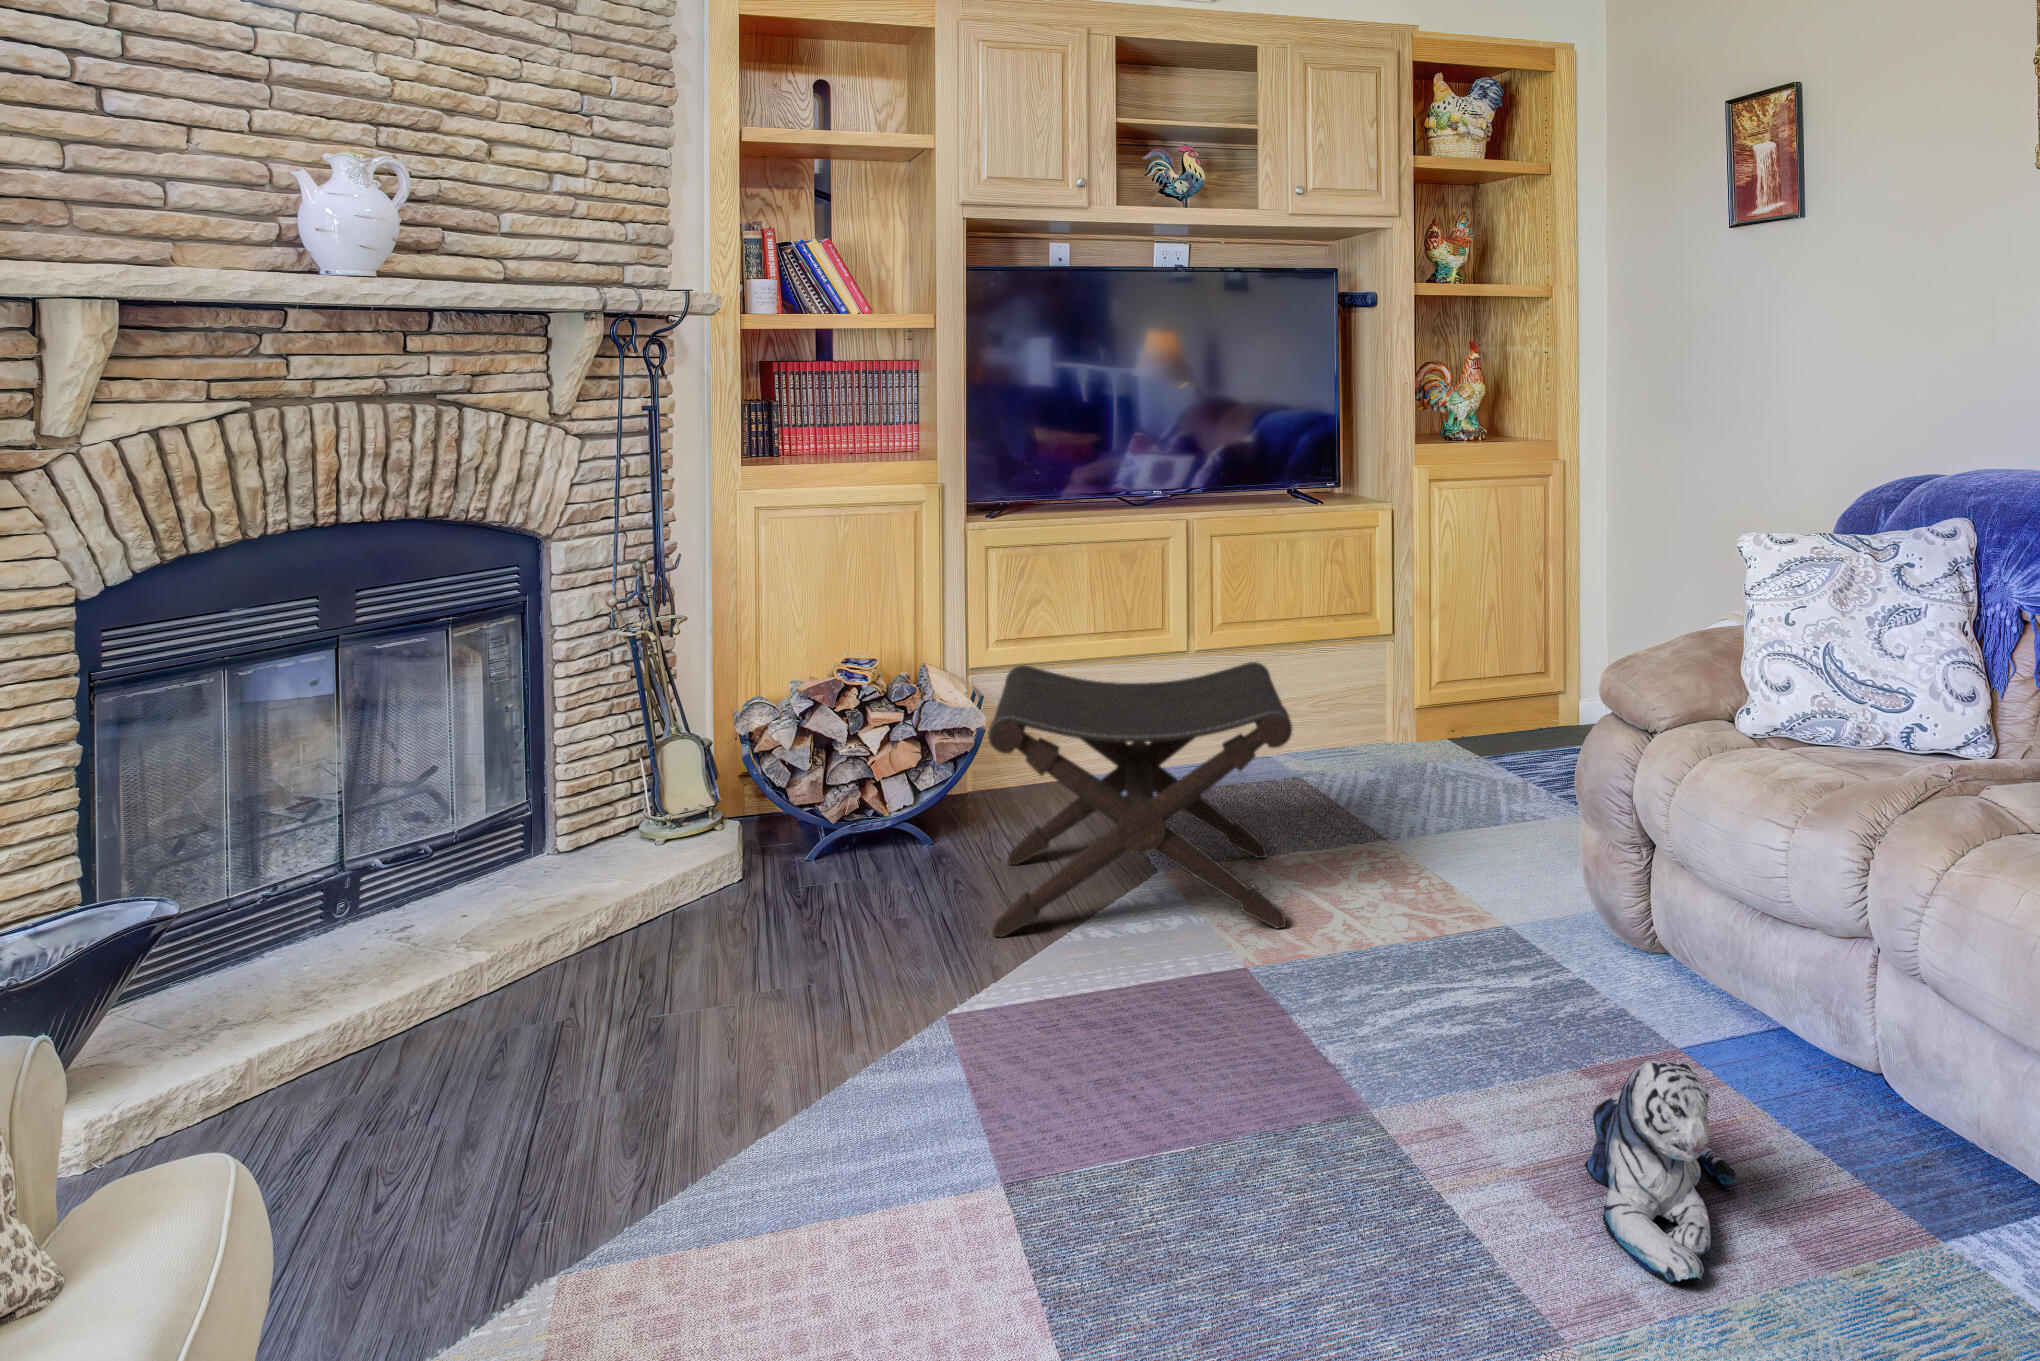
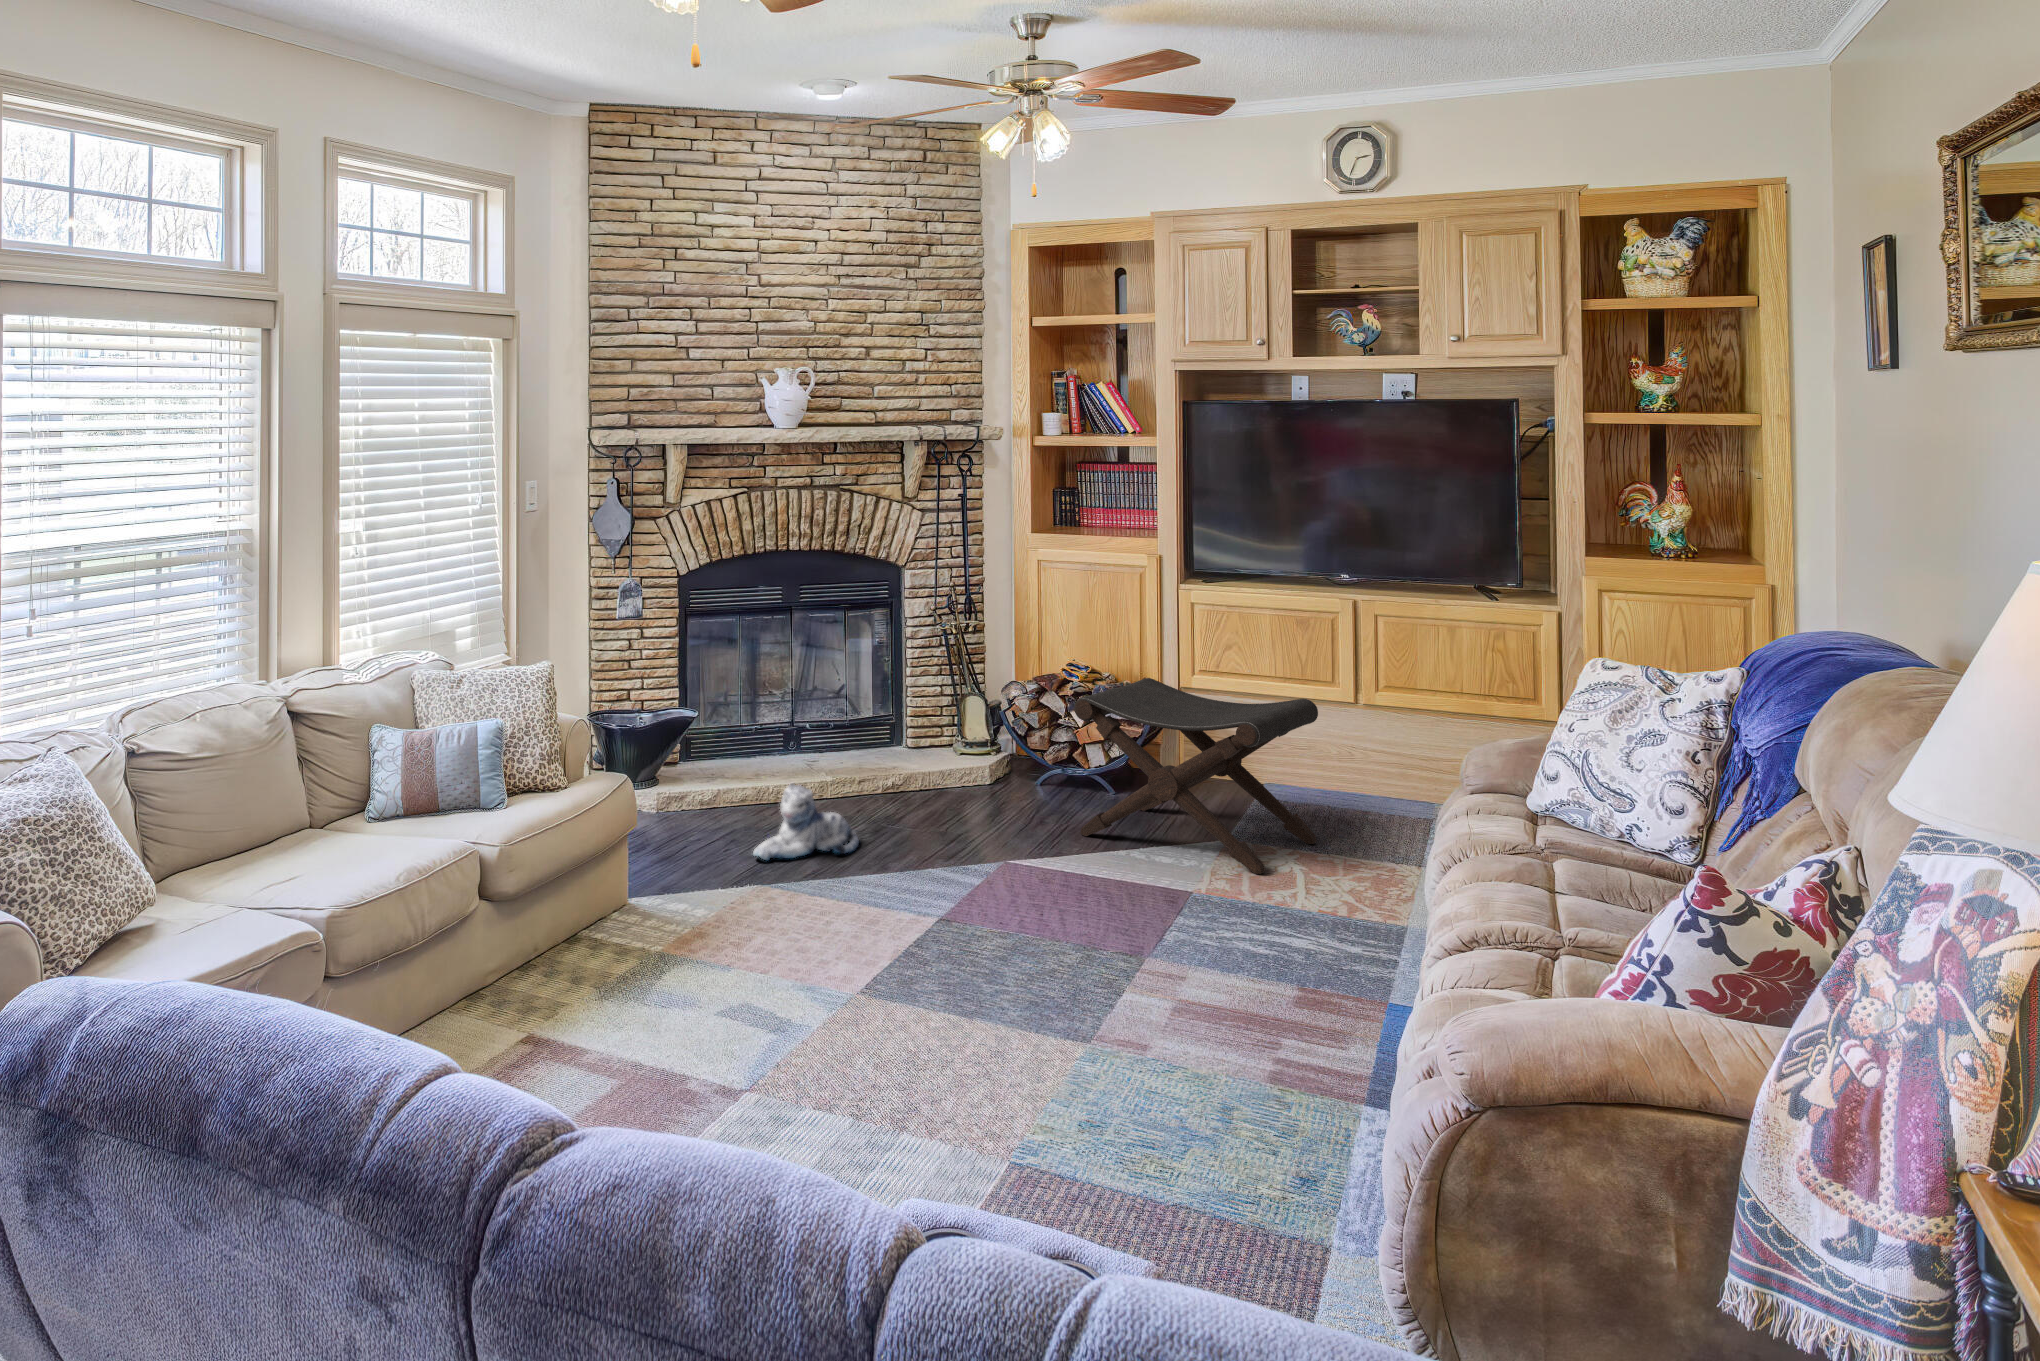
plush toy: present [1584,1061,1737,1283] -> present [753,783,859,861]

